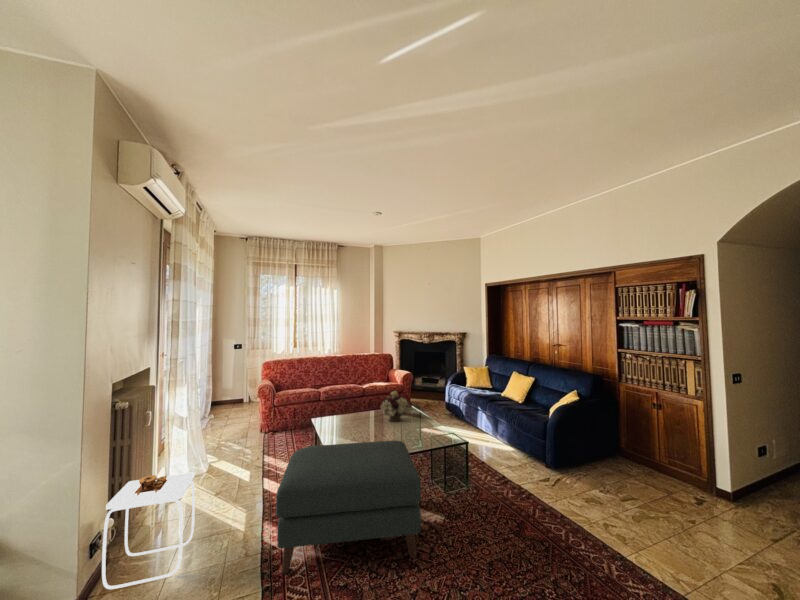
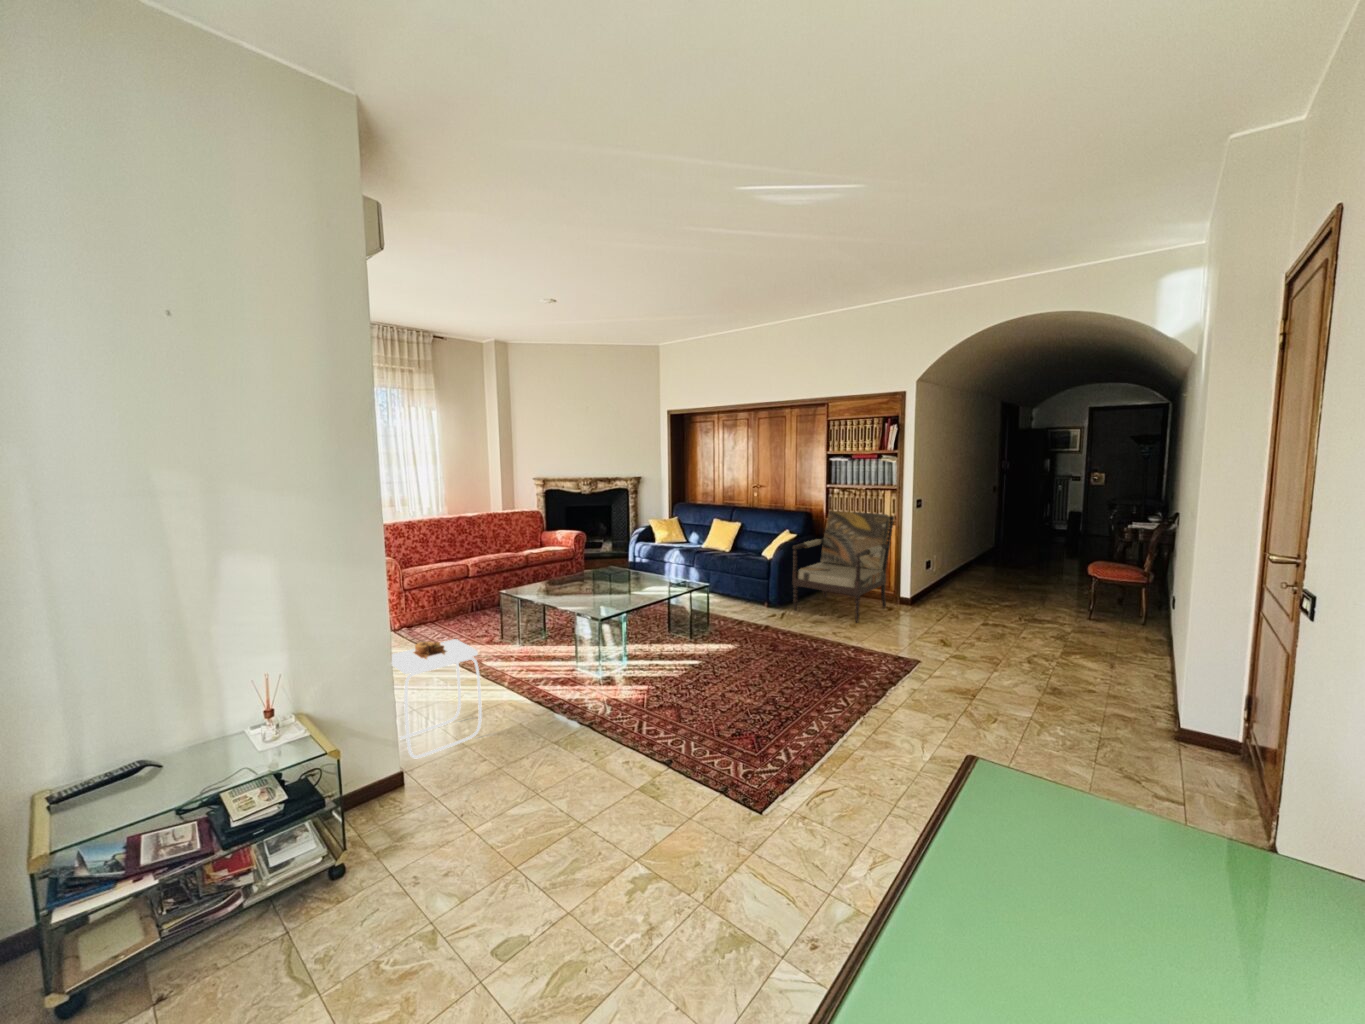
armchair: none [570,376,699,513] -> present [792,511,894,622]
flower arrangement: present [381,391,409,422] -> none [586,547,619,585]
ottoman: present [276,441,421,574] -> none [545,588,707,711]

